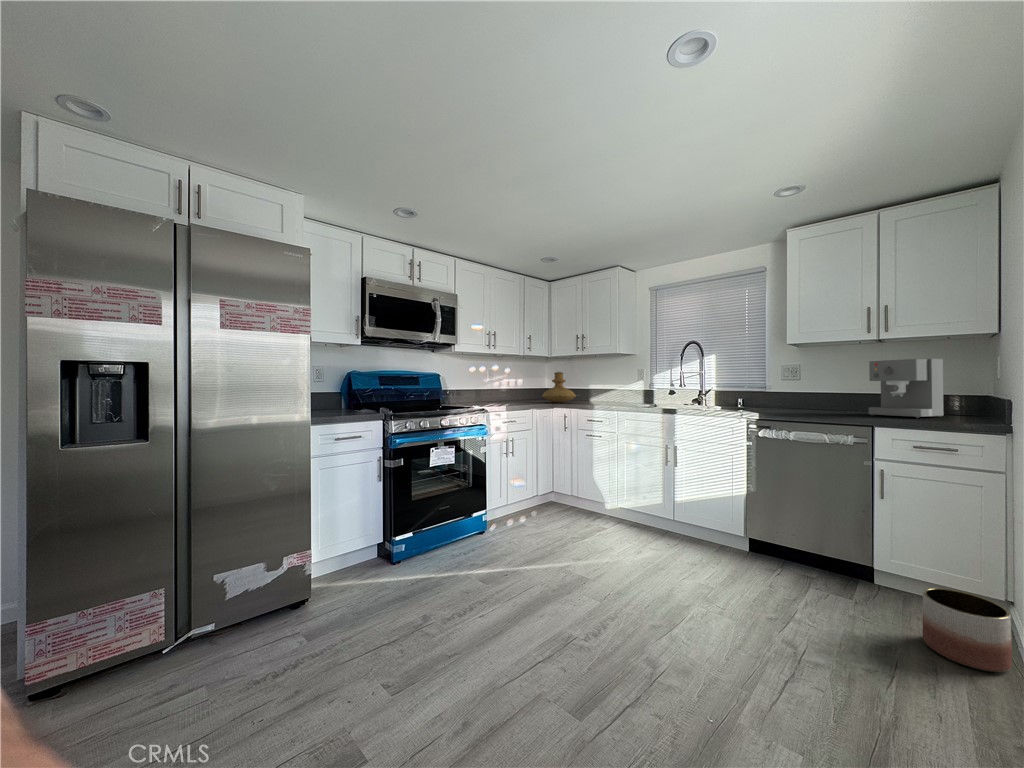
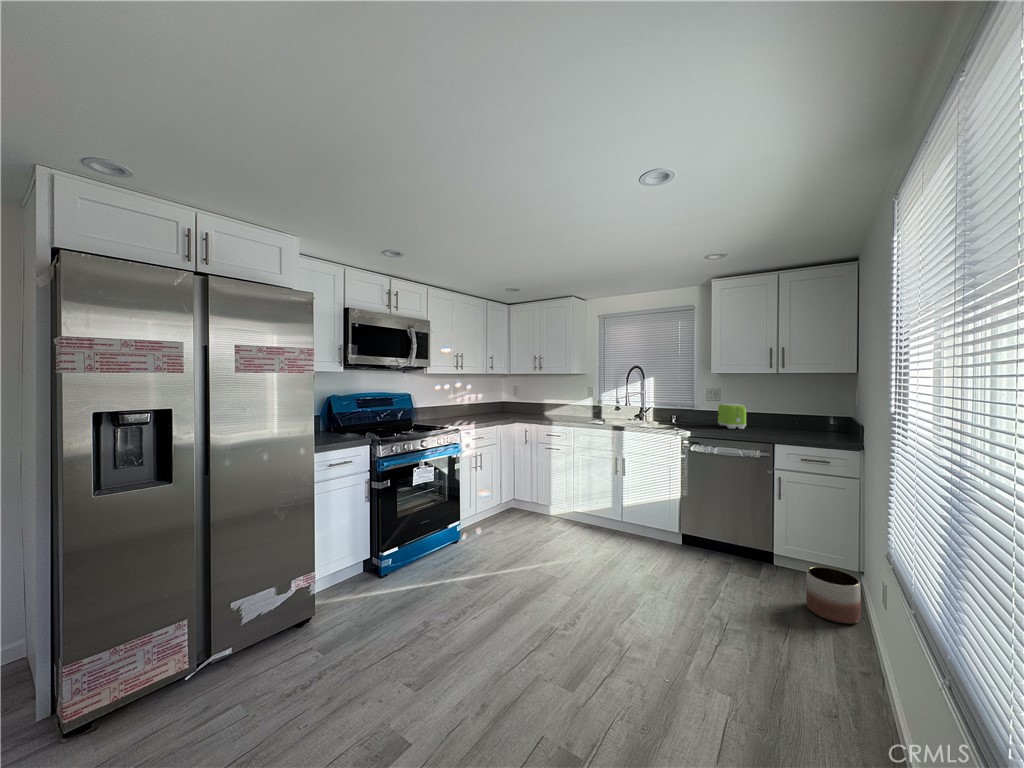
coffee maker: present [869,359,944,418] -> none [771,390,822,436]
vase: present [542,372,576,403] -> none [503,390,534,418]
toaster: none [796,382,834,411] -> present [718,404,746,429]

